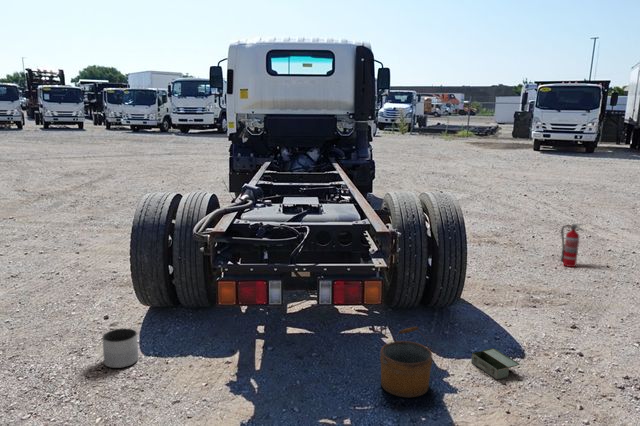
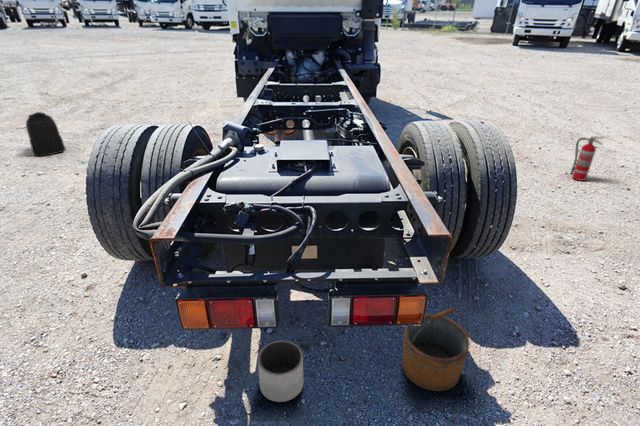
backpack: none [23,203,56,246] -> present [26,112,65,156]
planter: present [103,328,138,368] -> present [258,341,304,402]
toolbox: present [471,348,520,379] -> none [503,309,566,357]

